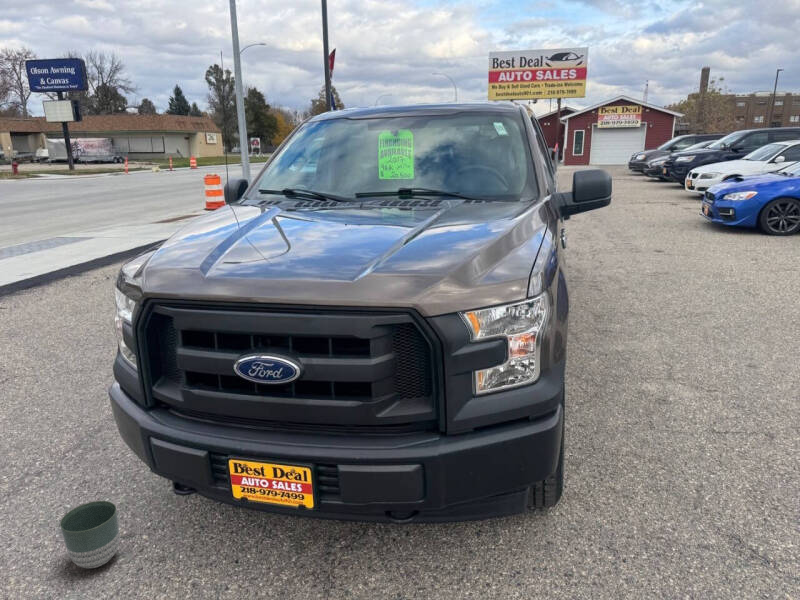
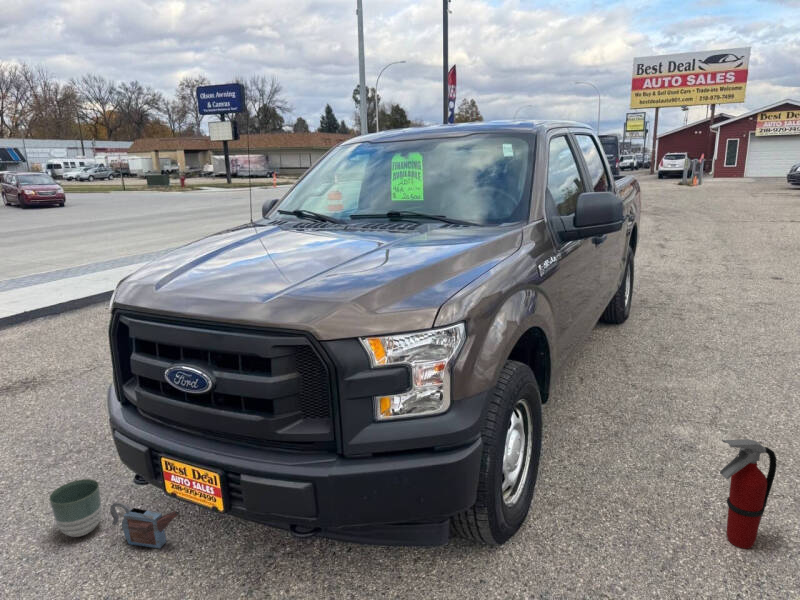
fire extinguisher: none [730,384,770,481] -> present [720,439,777,549]
watering can: none [138,520,226,566] -> present [110,501,179,548]

